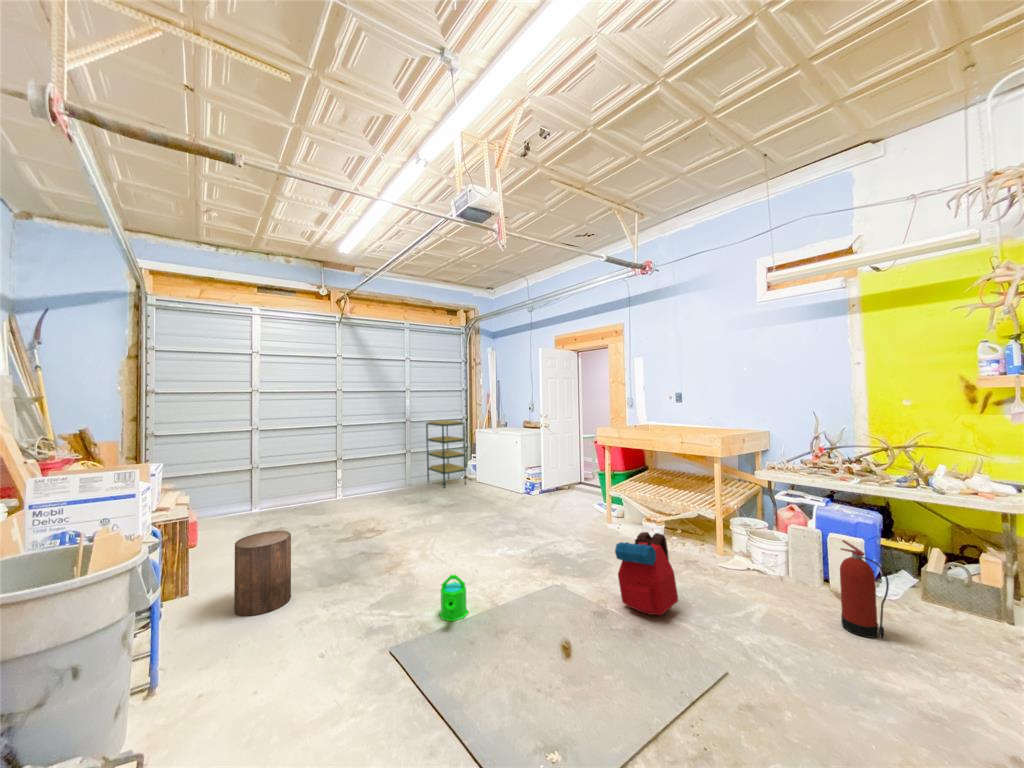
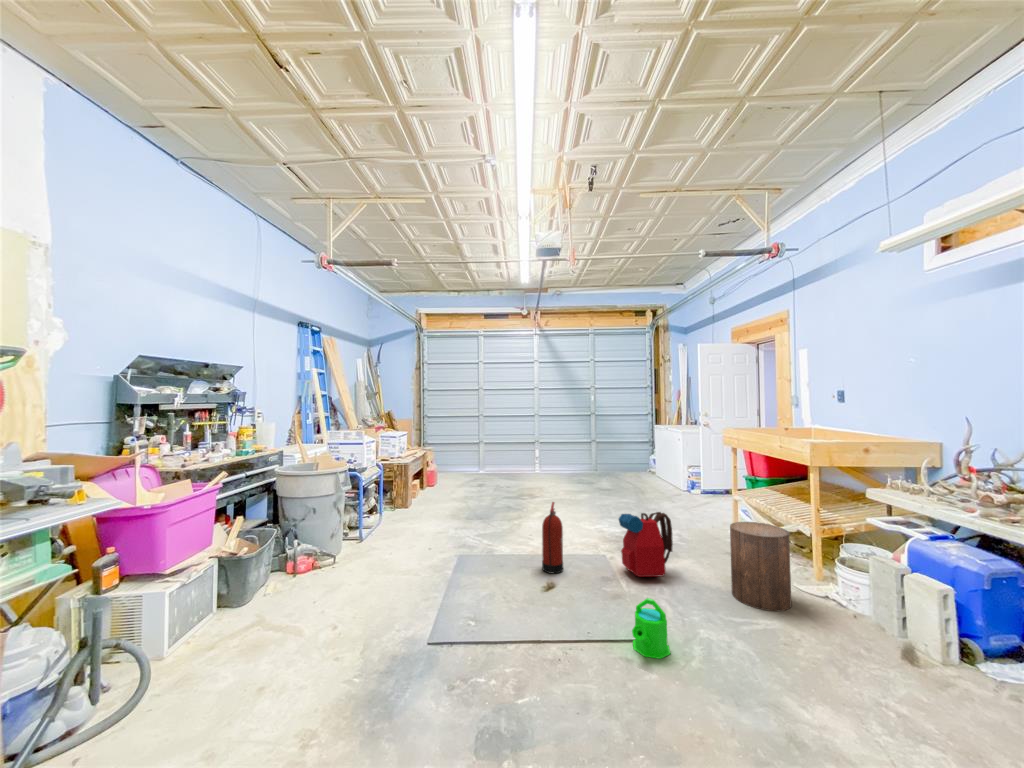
shelving unit: present [426,420,466,488] -> none [609,417,642,479]
stool: present [234,531,291,617] -> present [730,522,792,611]
fire extinguisher: present [840,540,889,638] -> present [542,502,563,573]
watering can: present [439,575,468,621] -> present [632,598,670,659]

